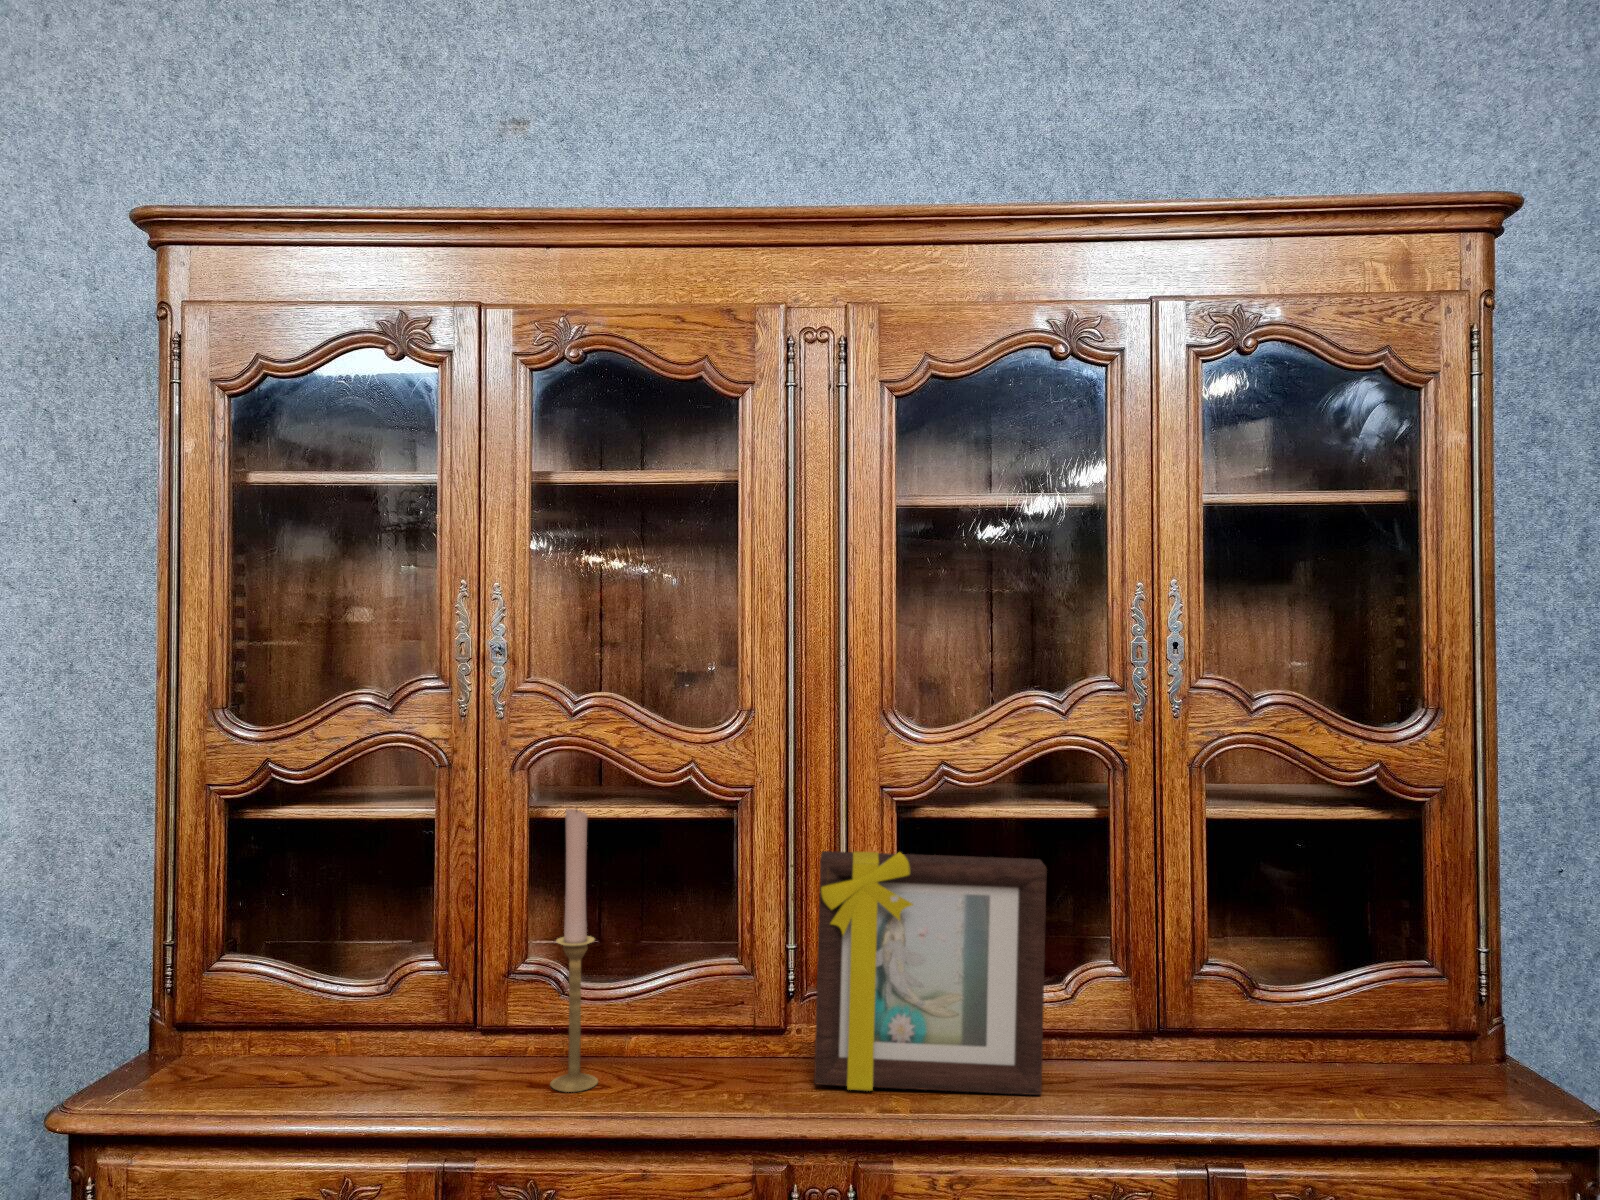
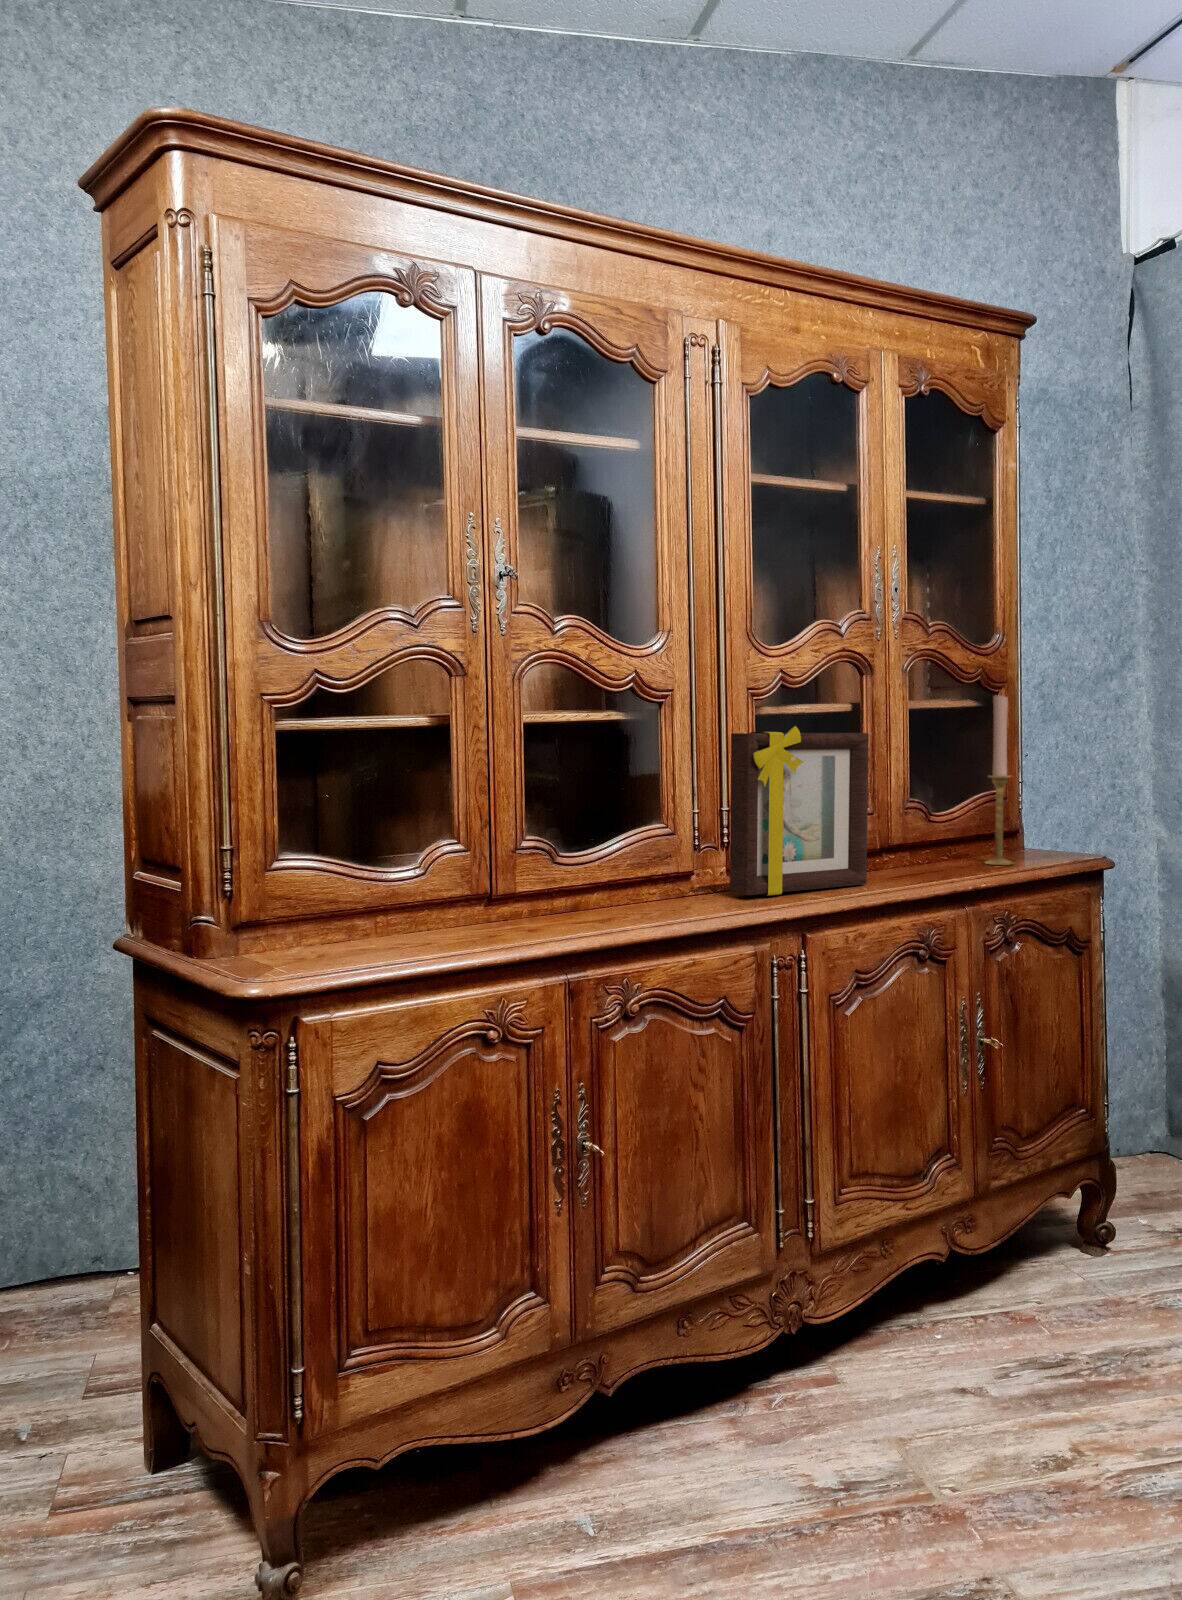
candlestick: present [550,809,598,1092] -> present [985,695,1013,865]

